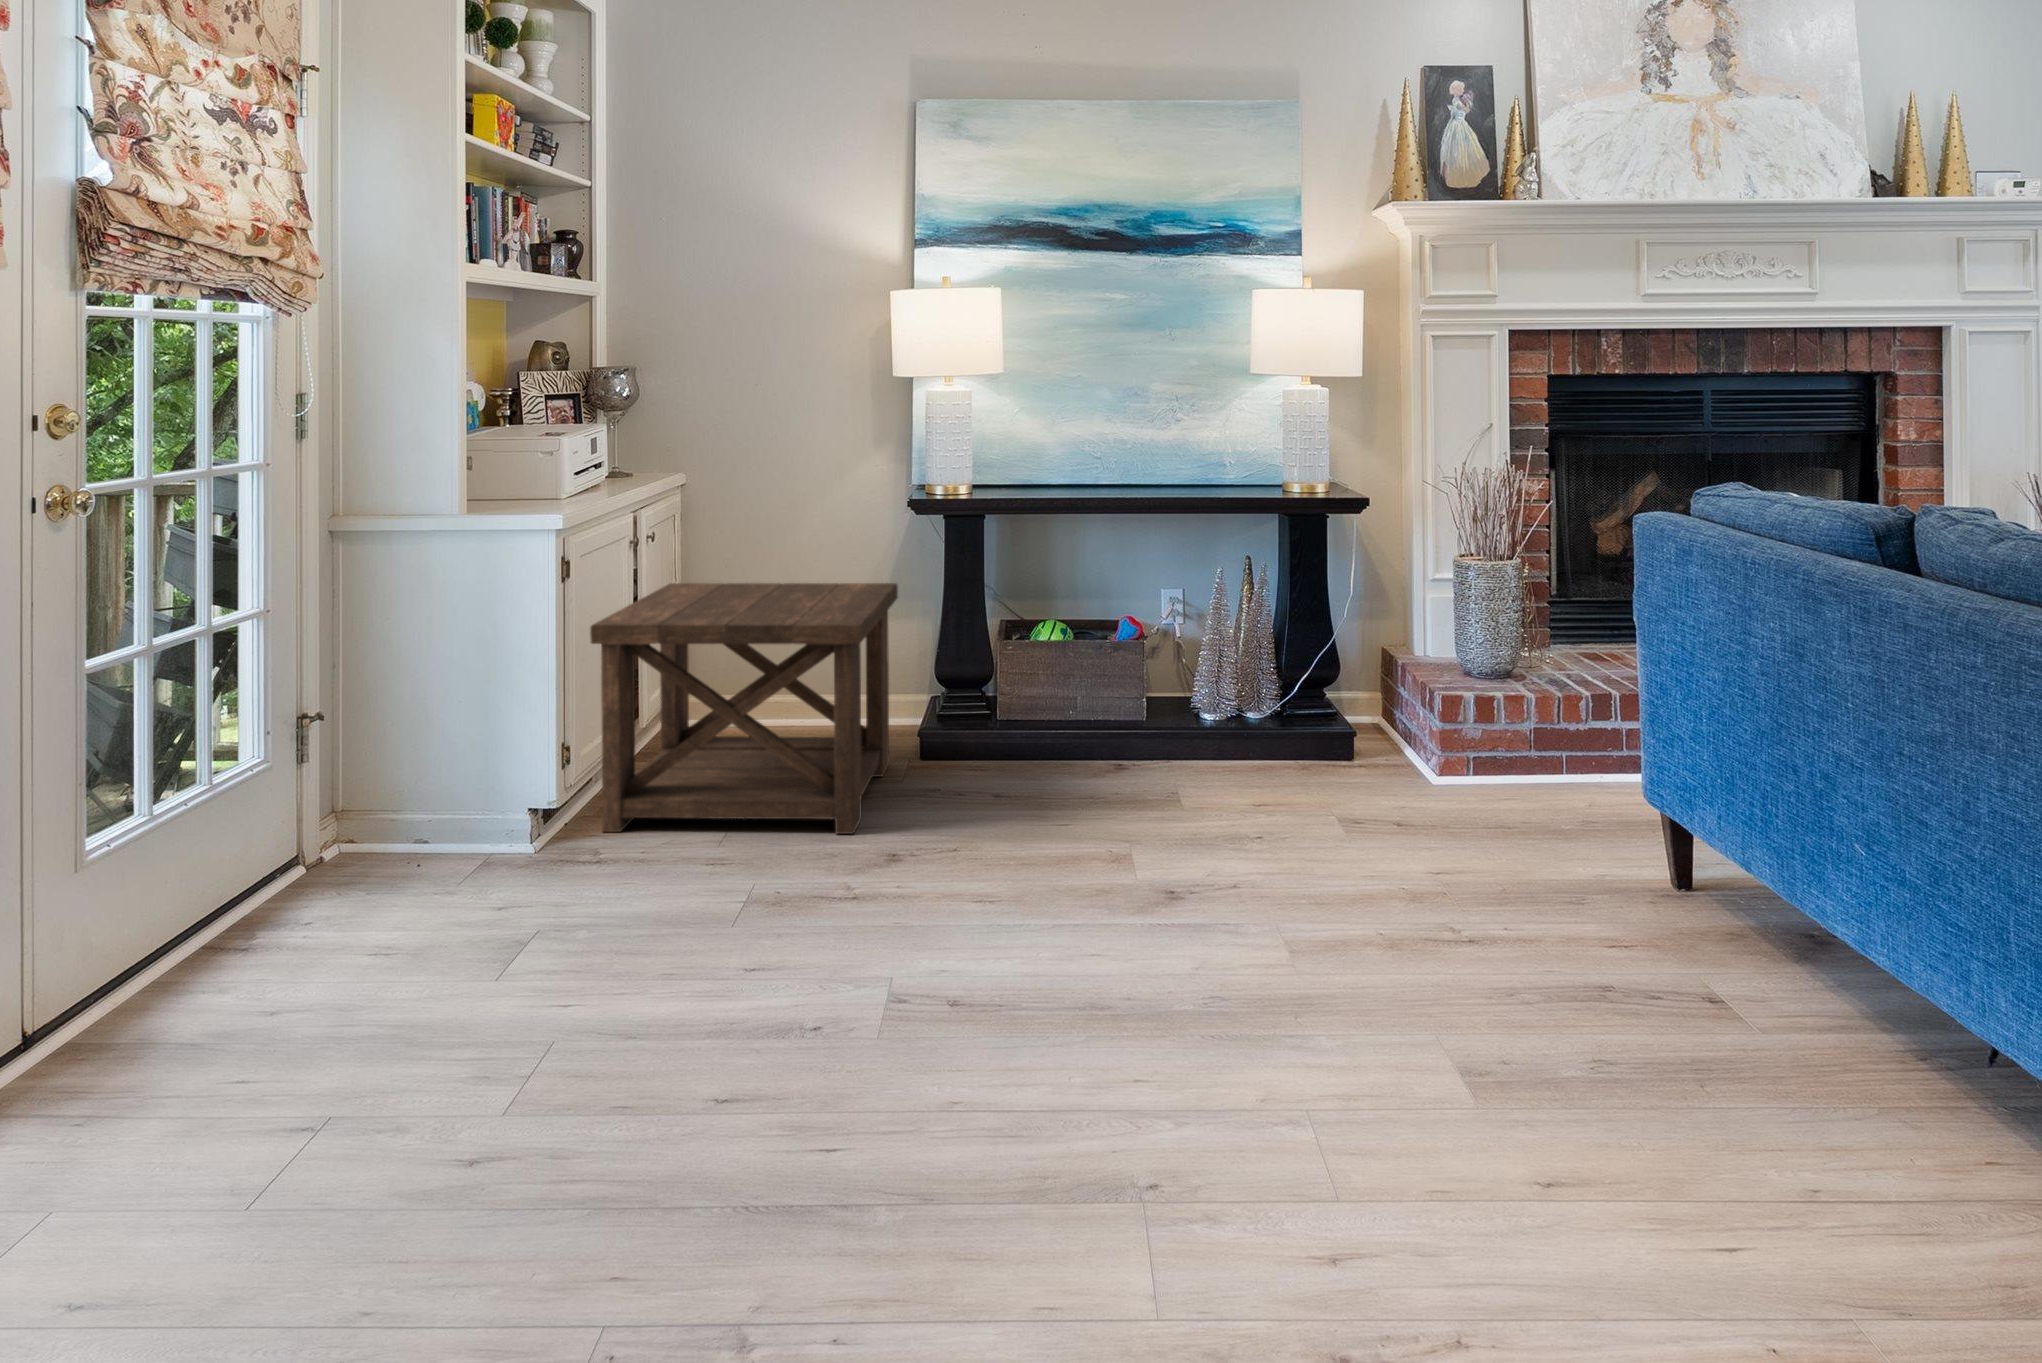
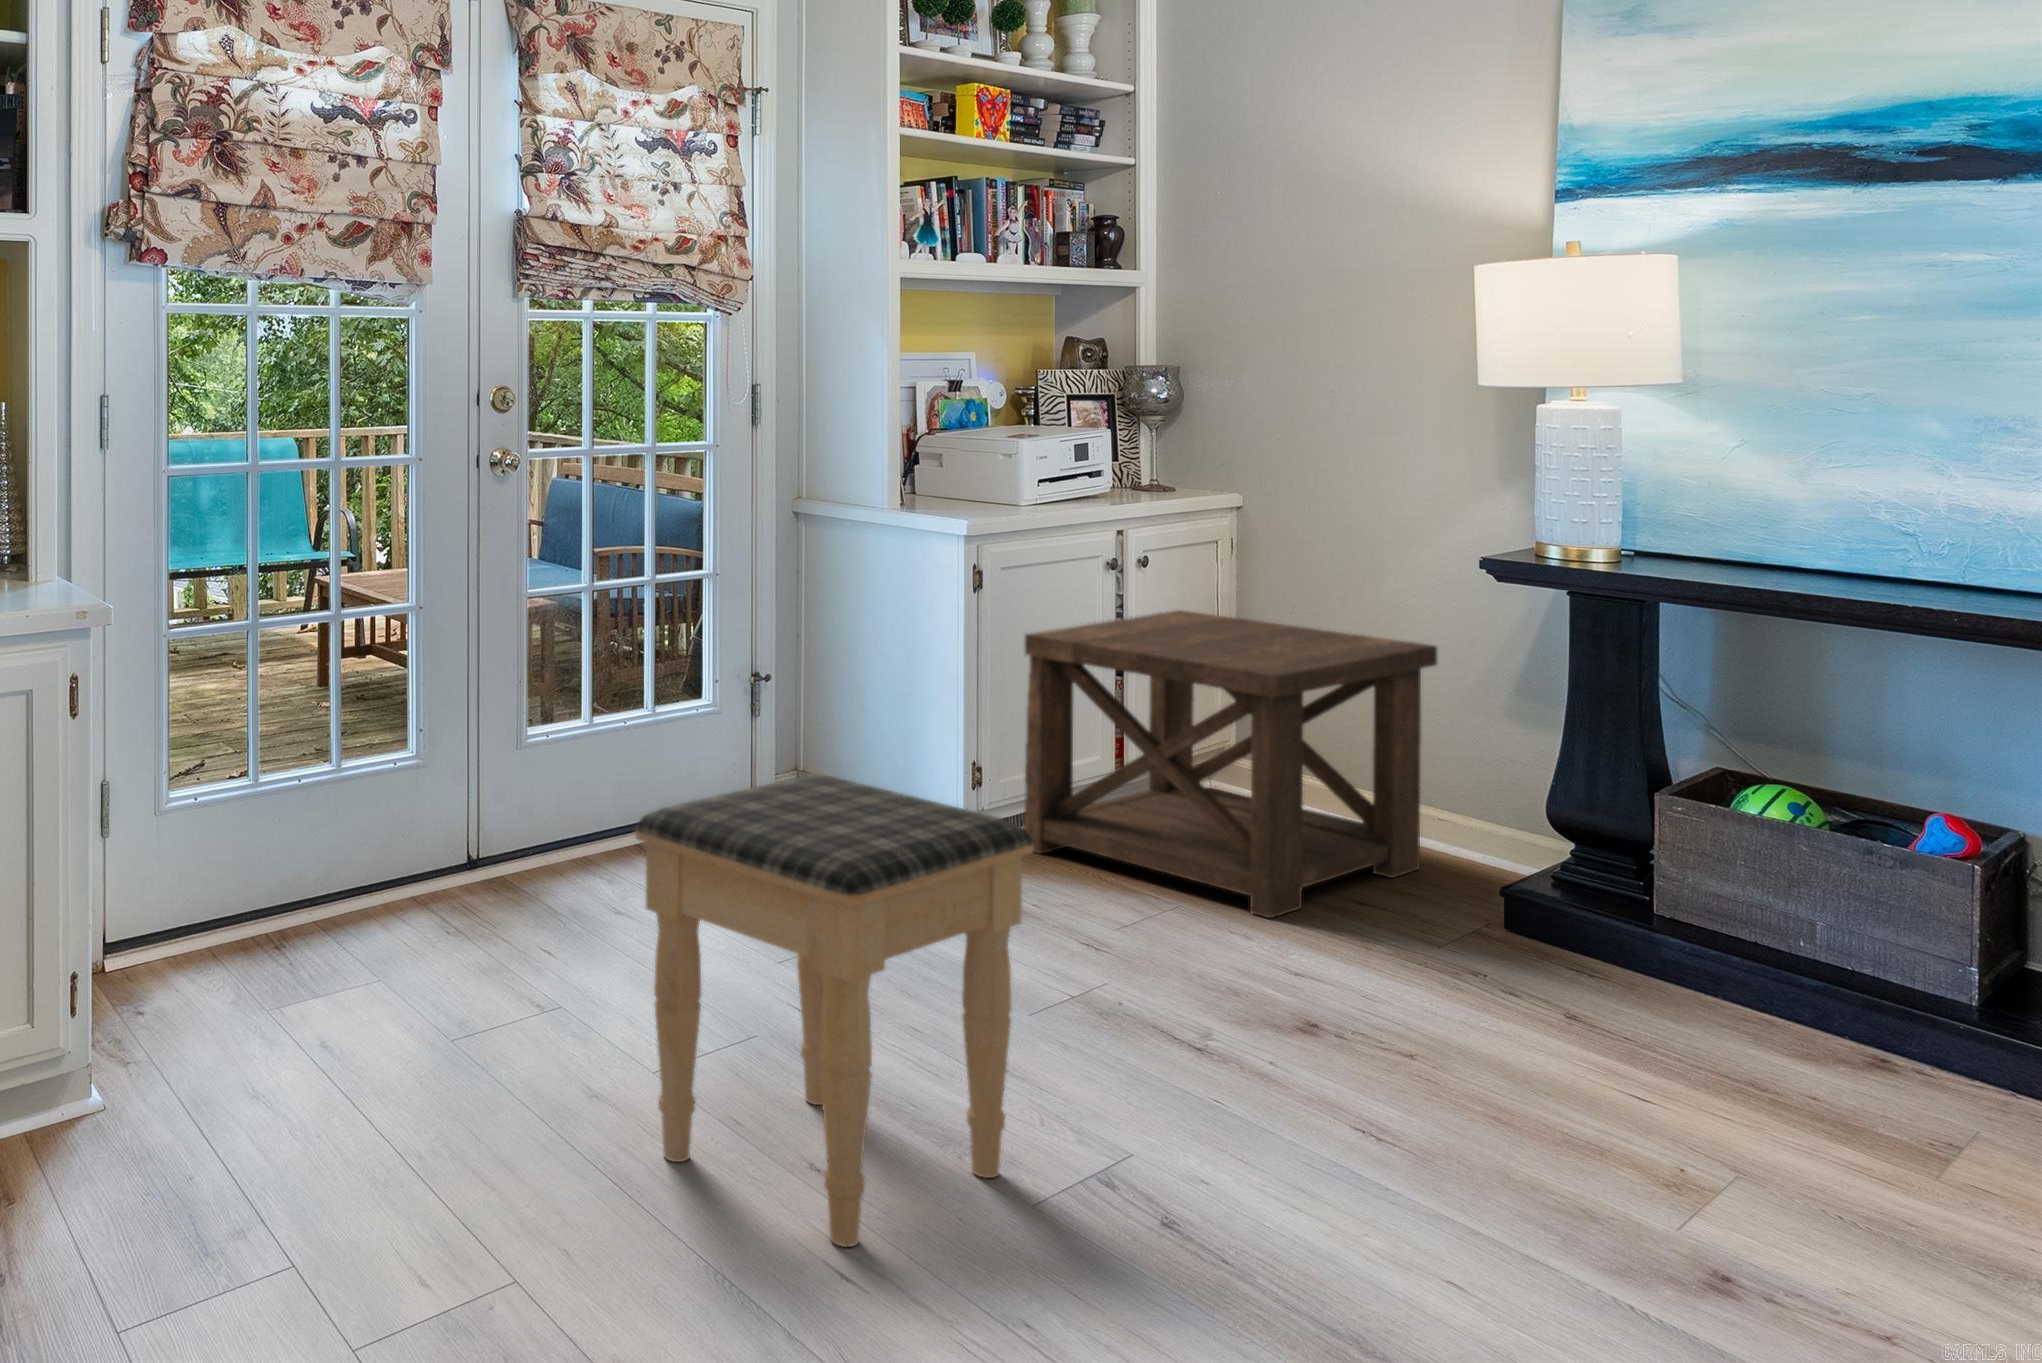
footstool: none [660,794,996,1281] -> present [635,774,1034,1247]

